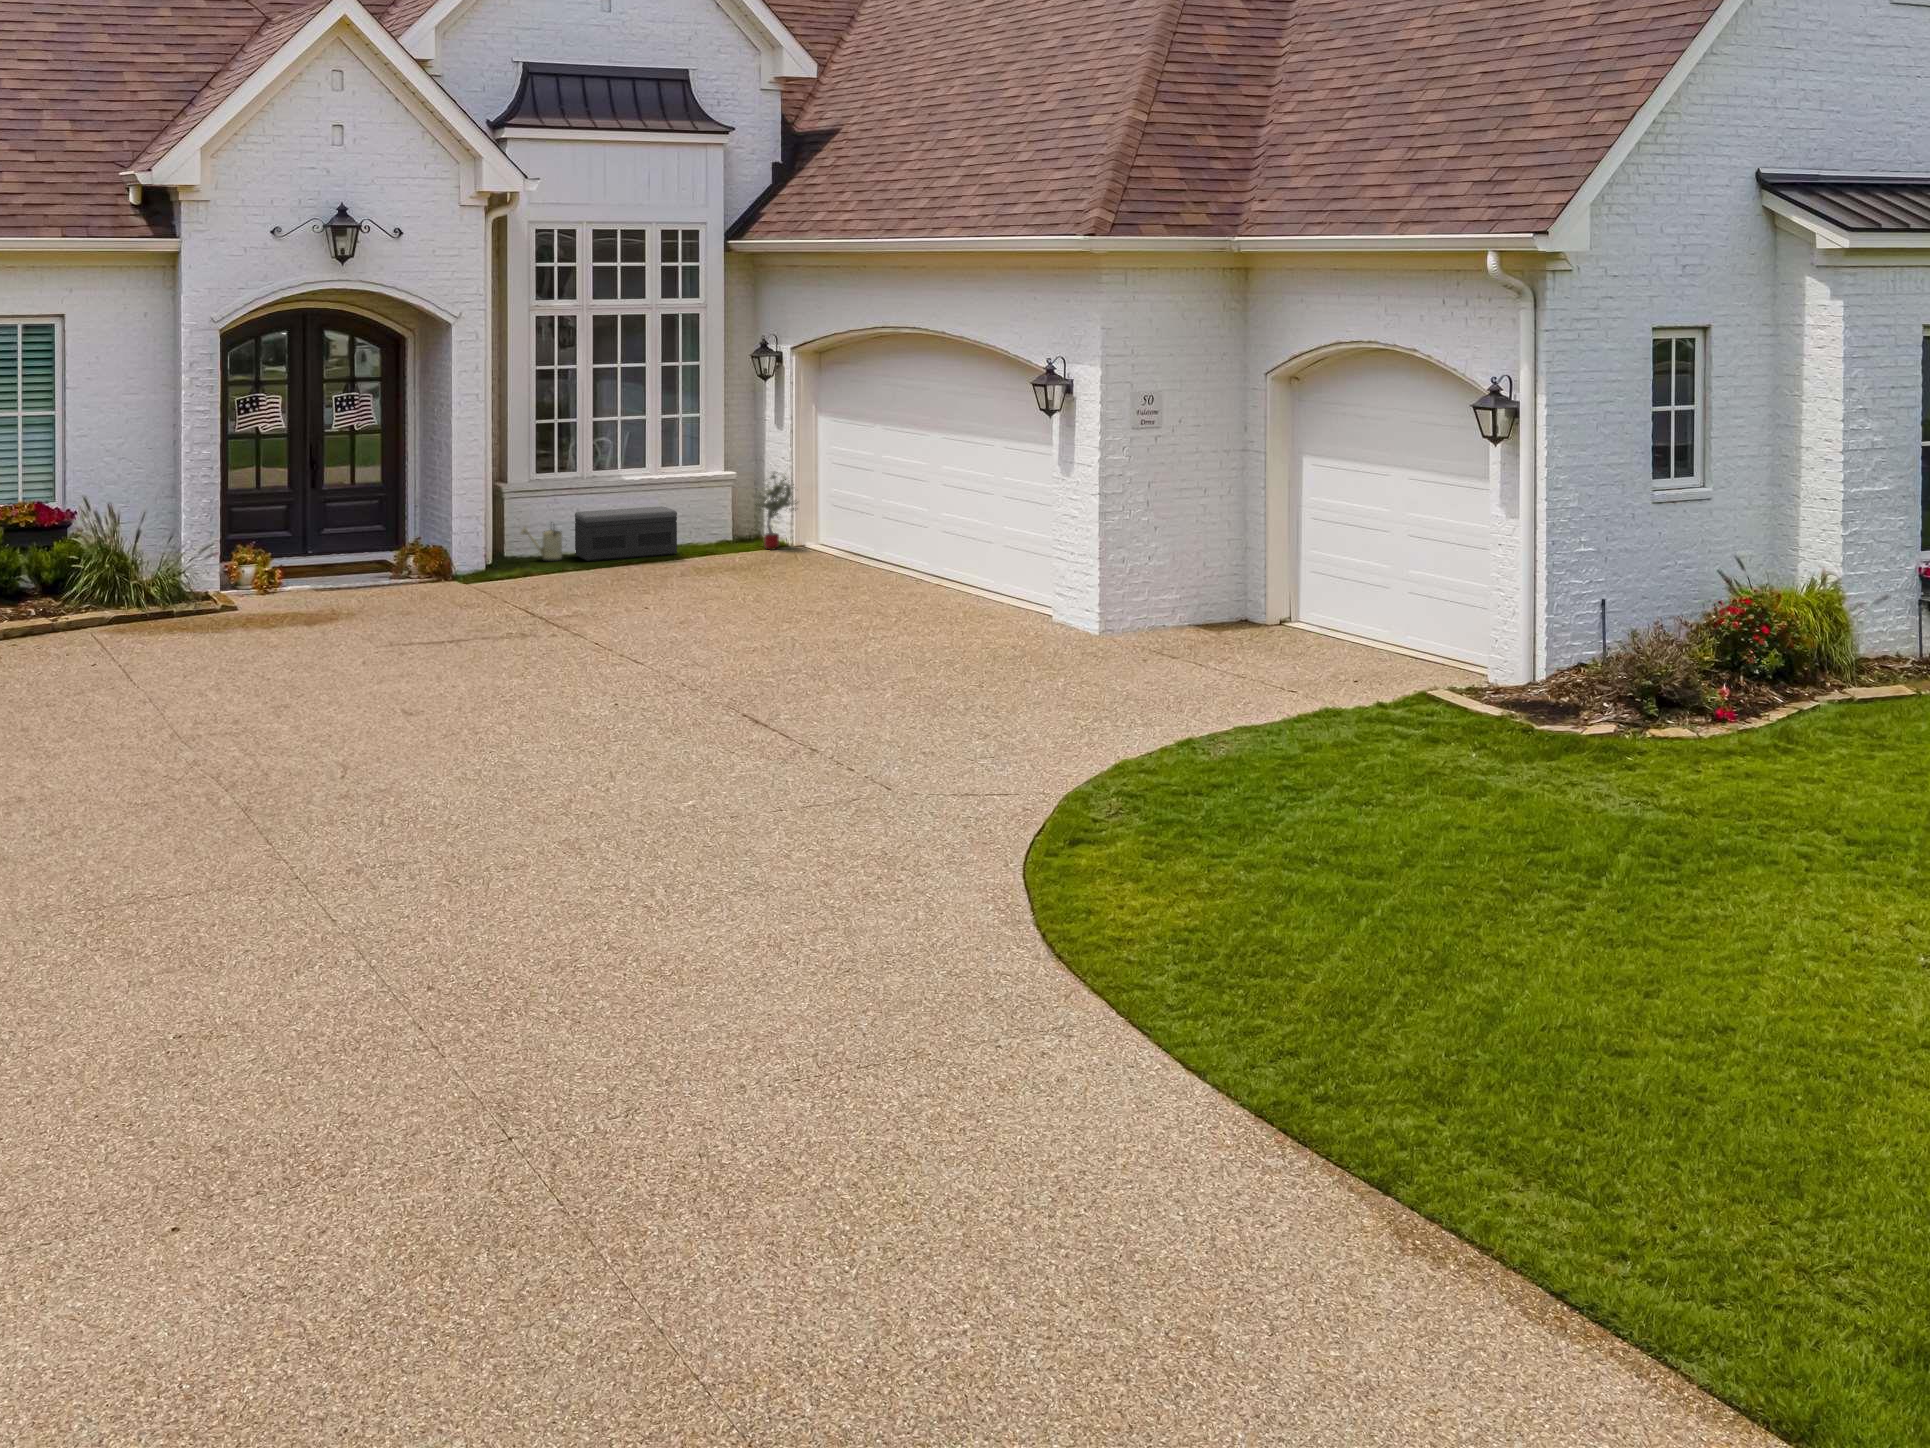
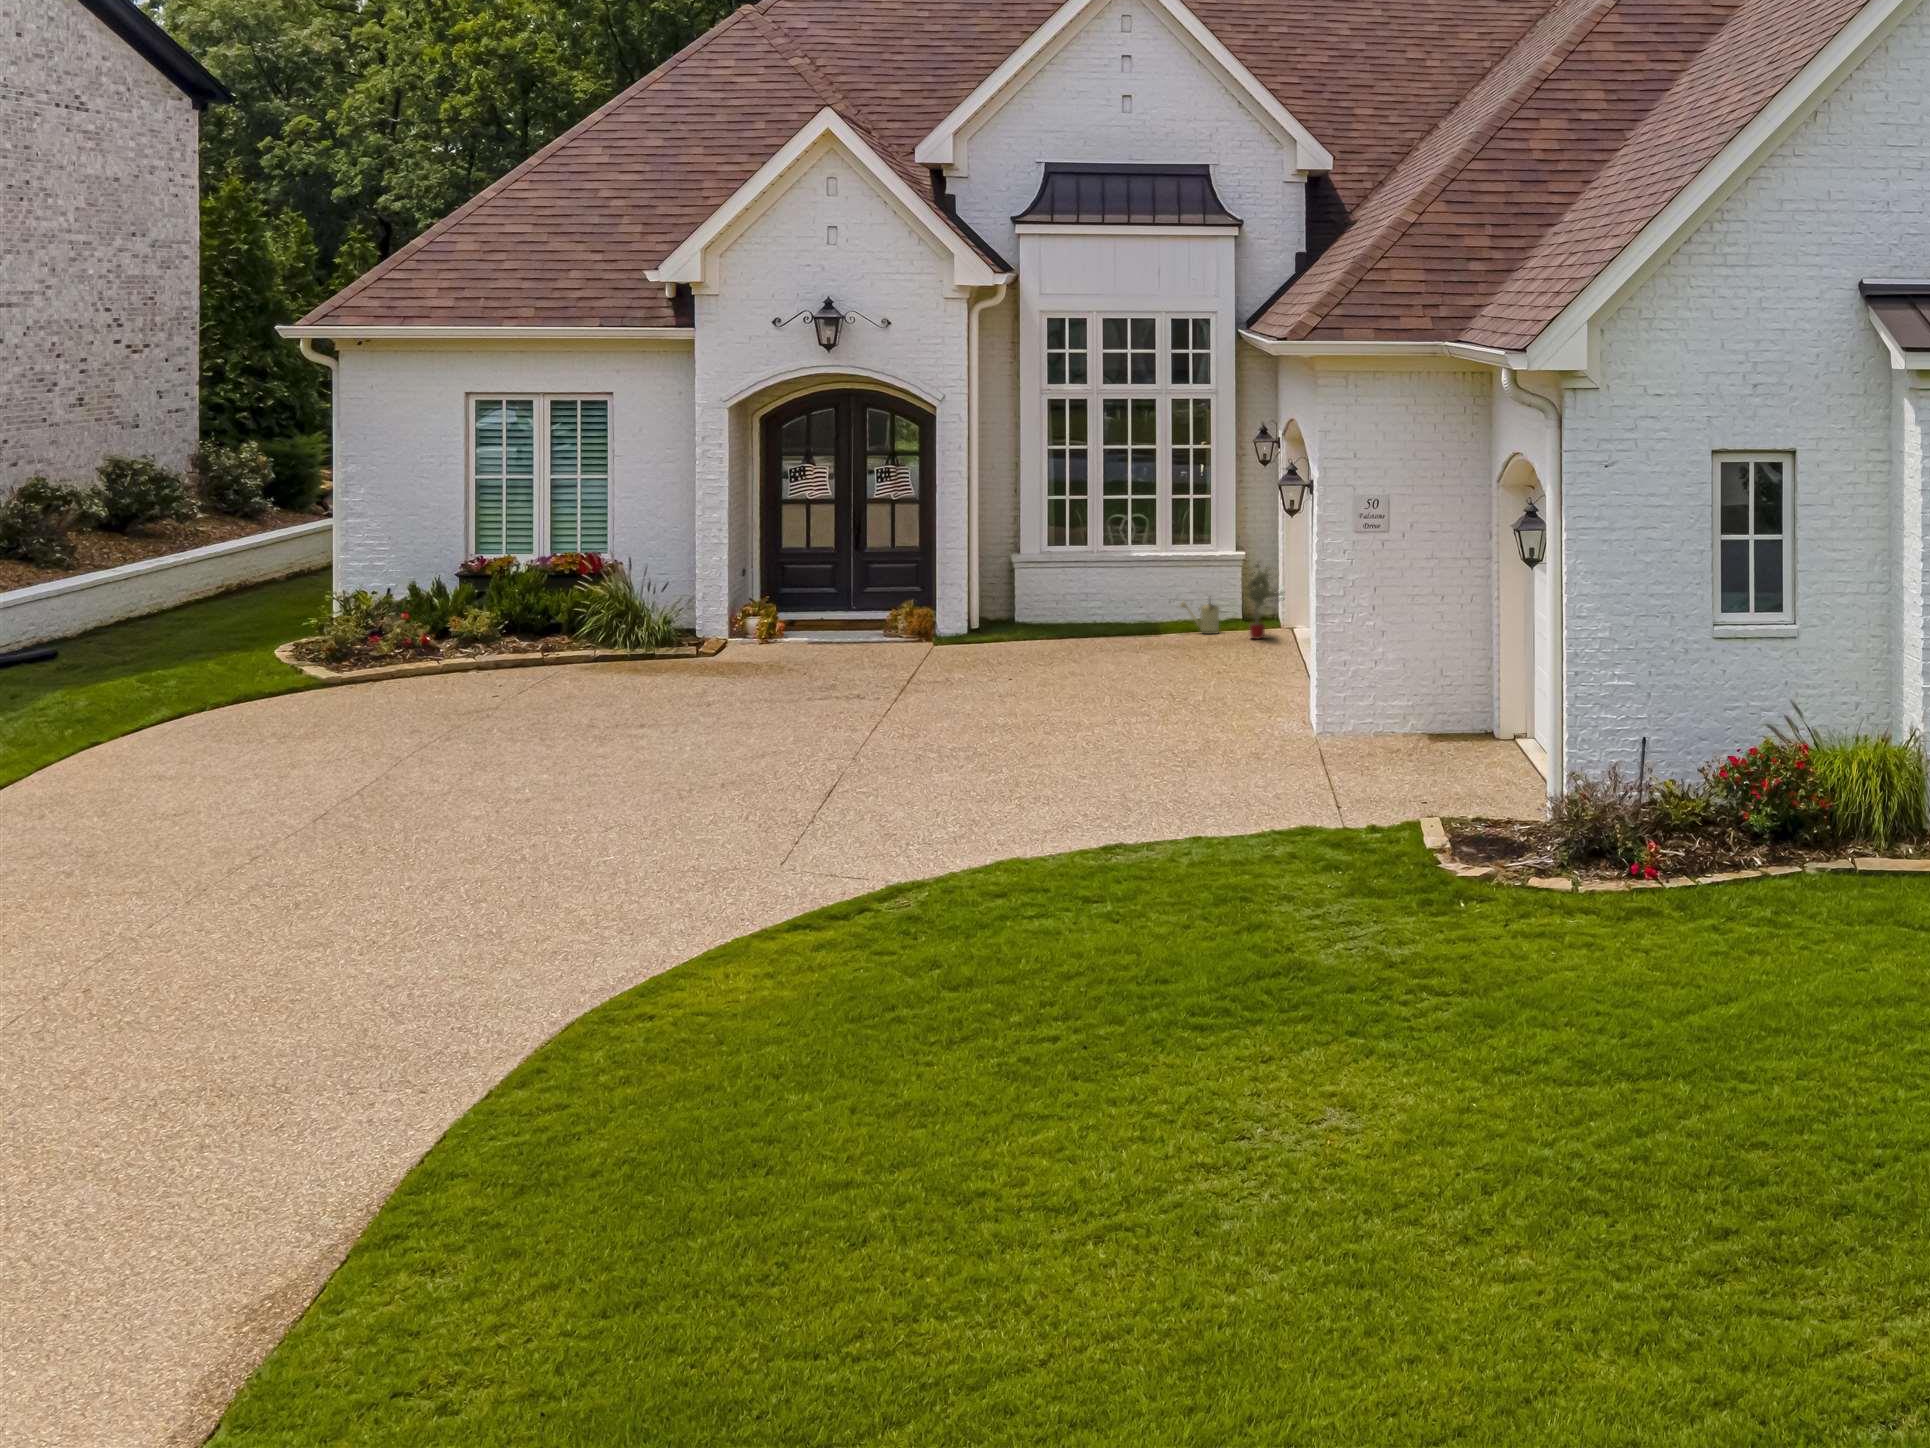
storage bench: present [575,506,677,561] -> none [1069,590,1165,639]
watering can: present [521,522,562,562] -> present [1180,596,1219,635]

